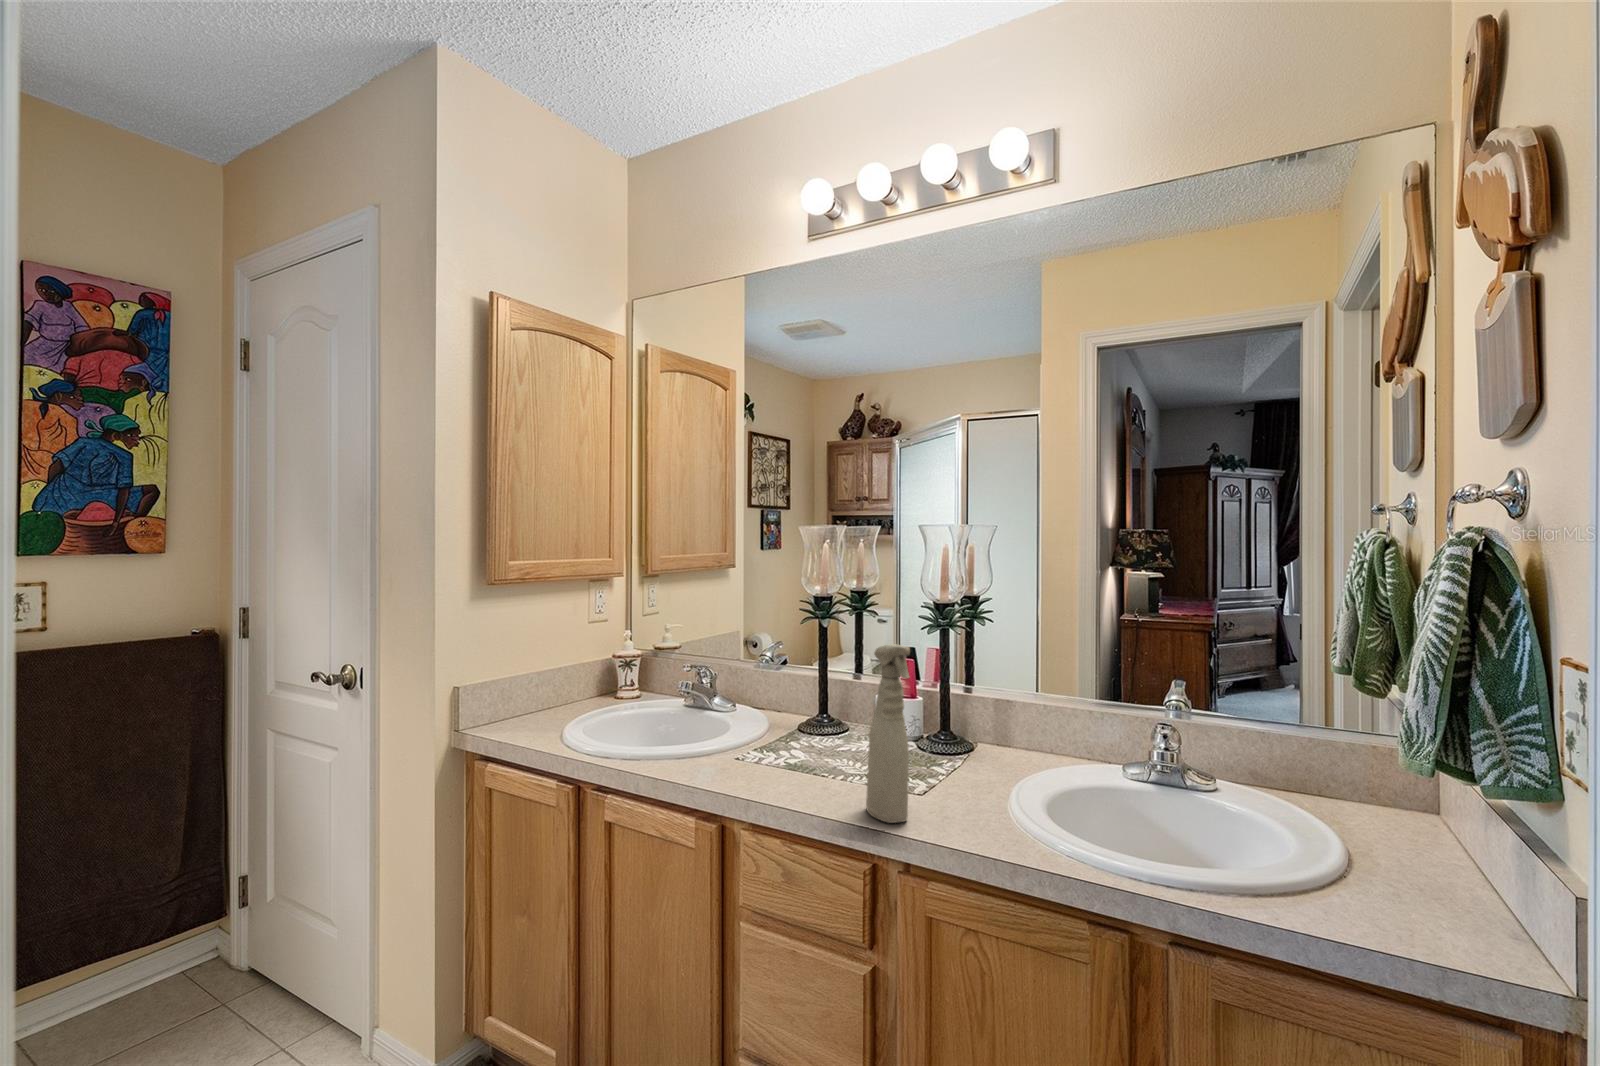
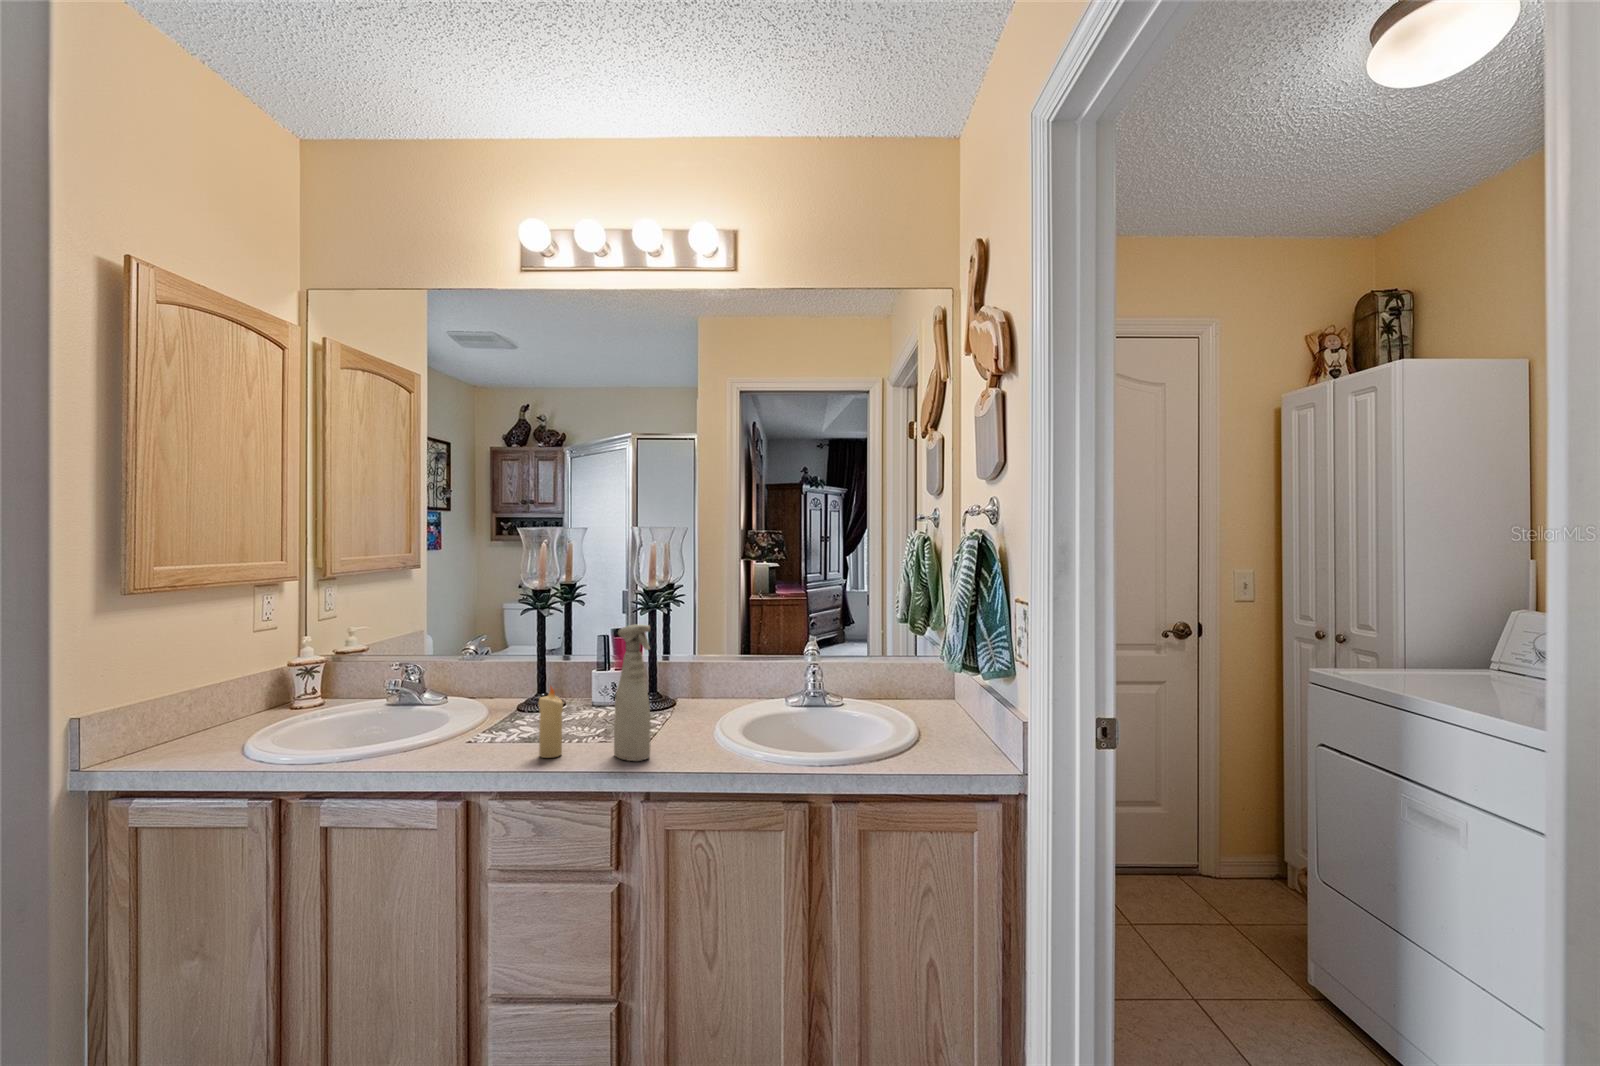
candle: none [784,708,812,797] -> present [538,687,563,758]

